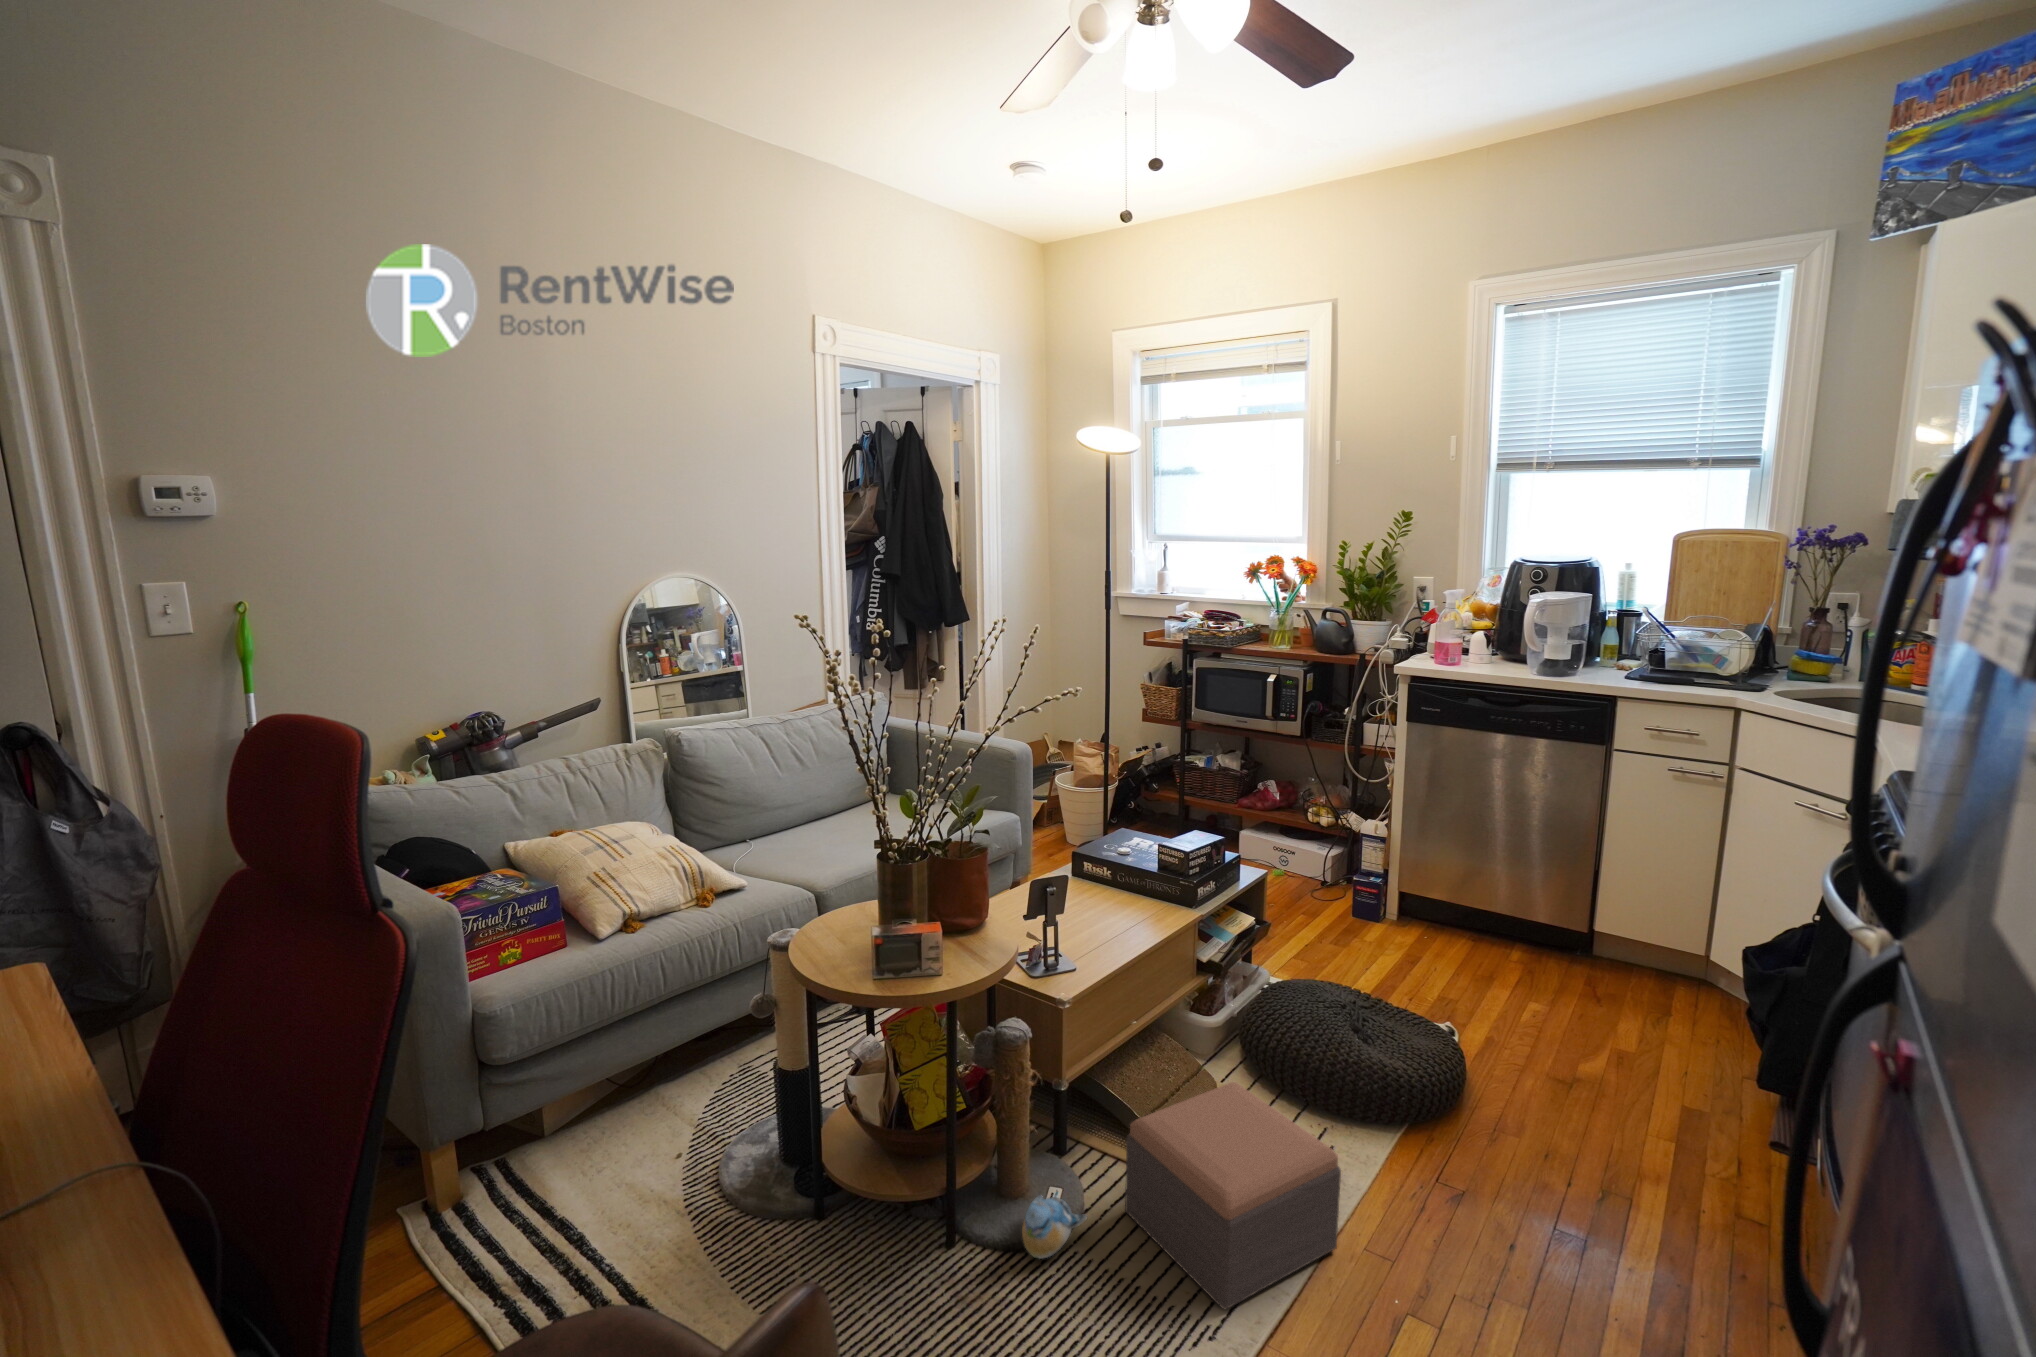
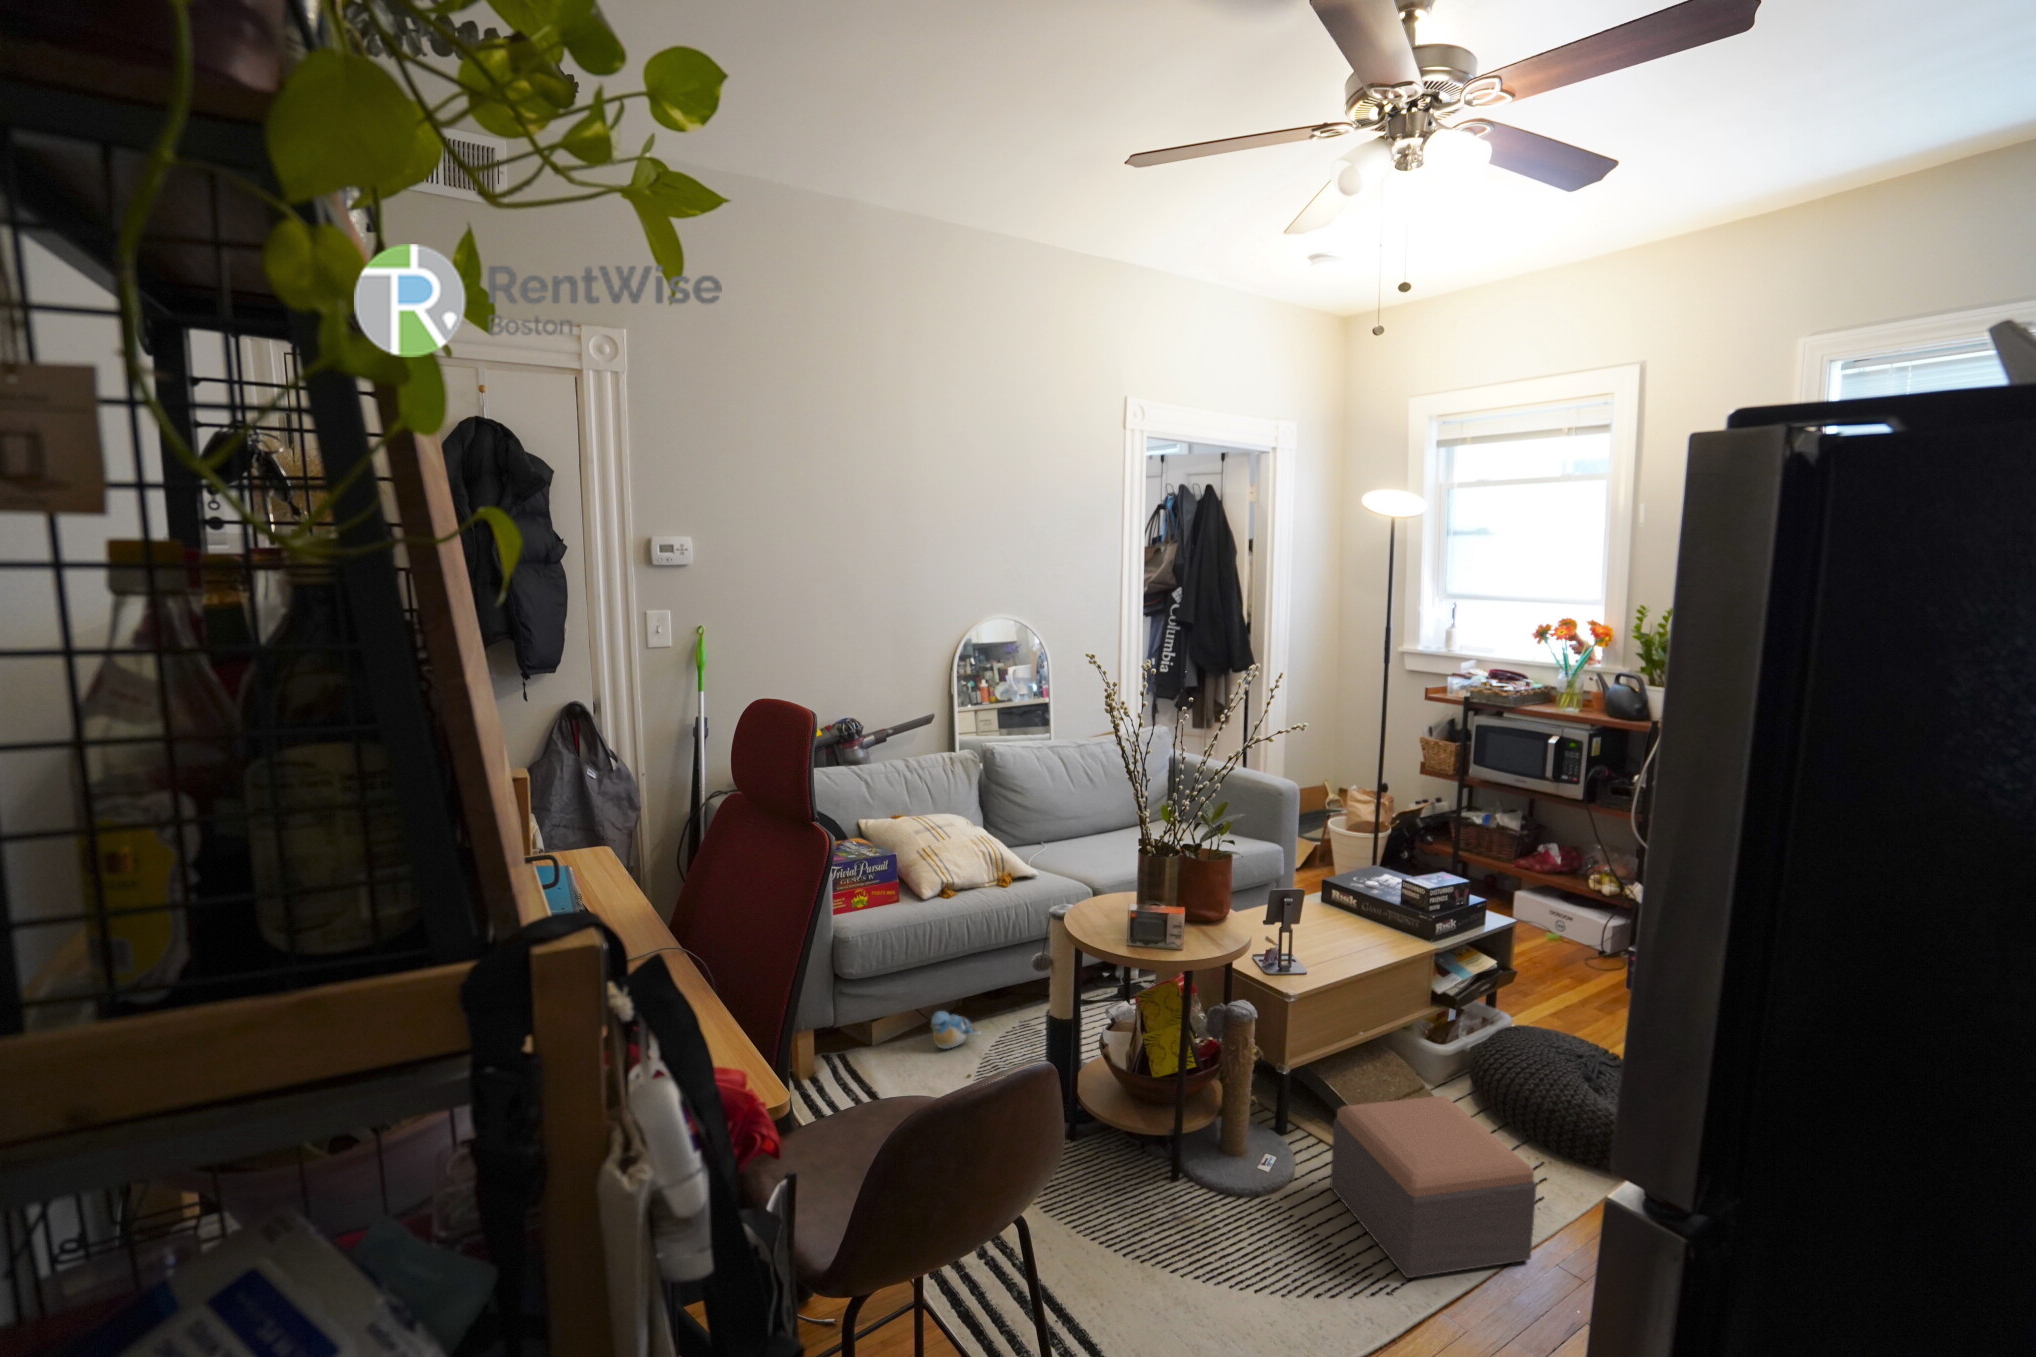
plush toy: present [1022,1196,1087,1259] -> present [931,1011,981,1049]

